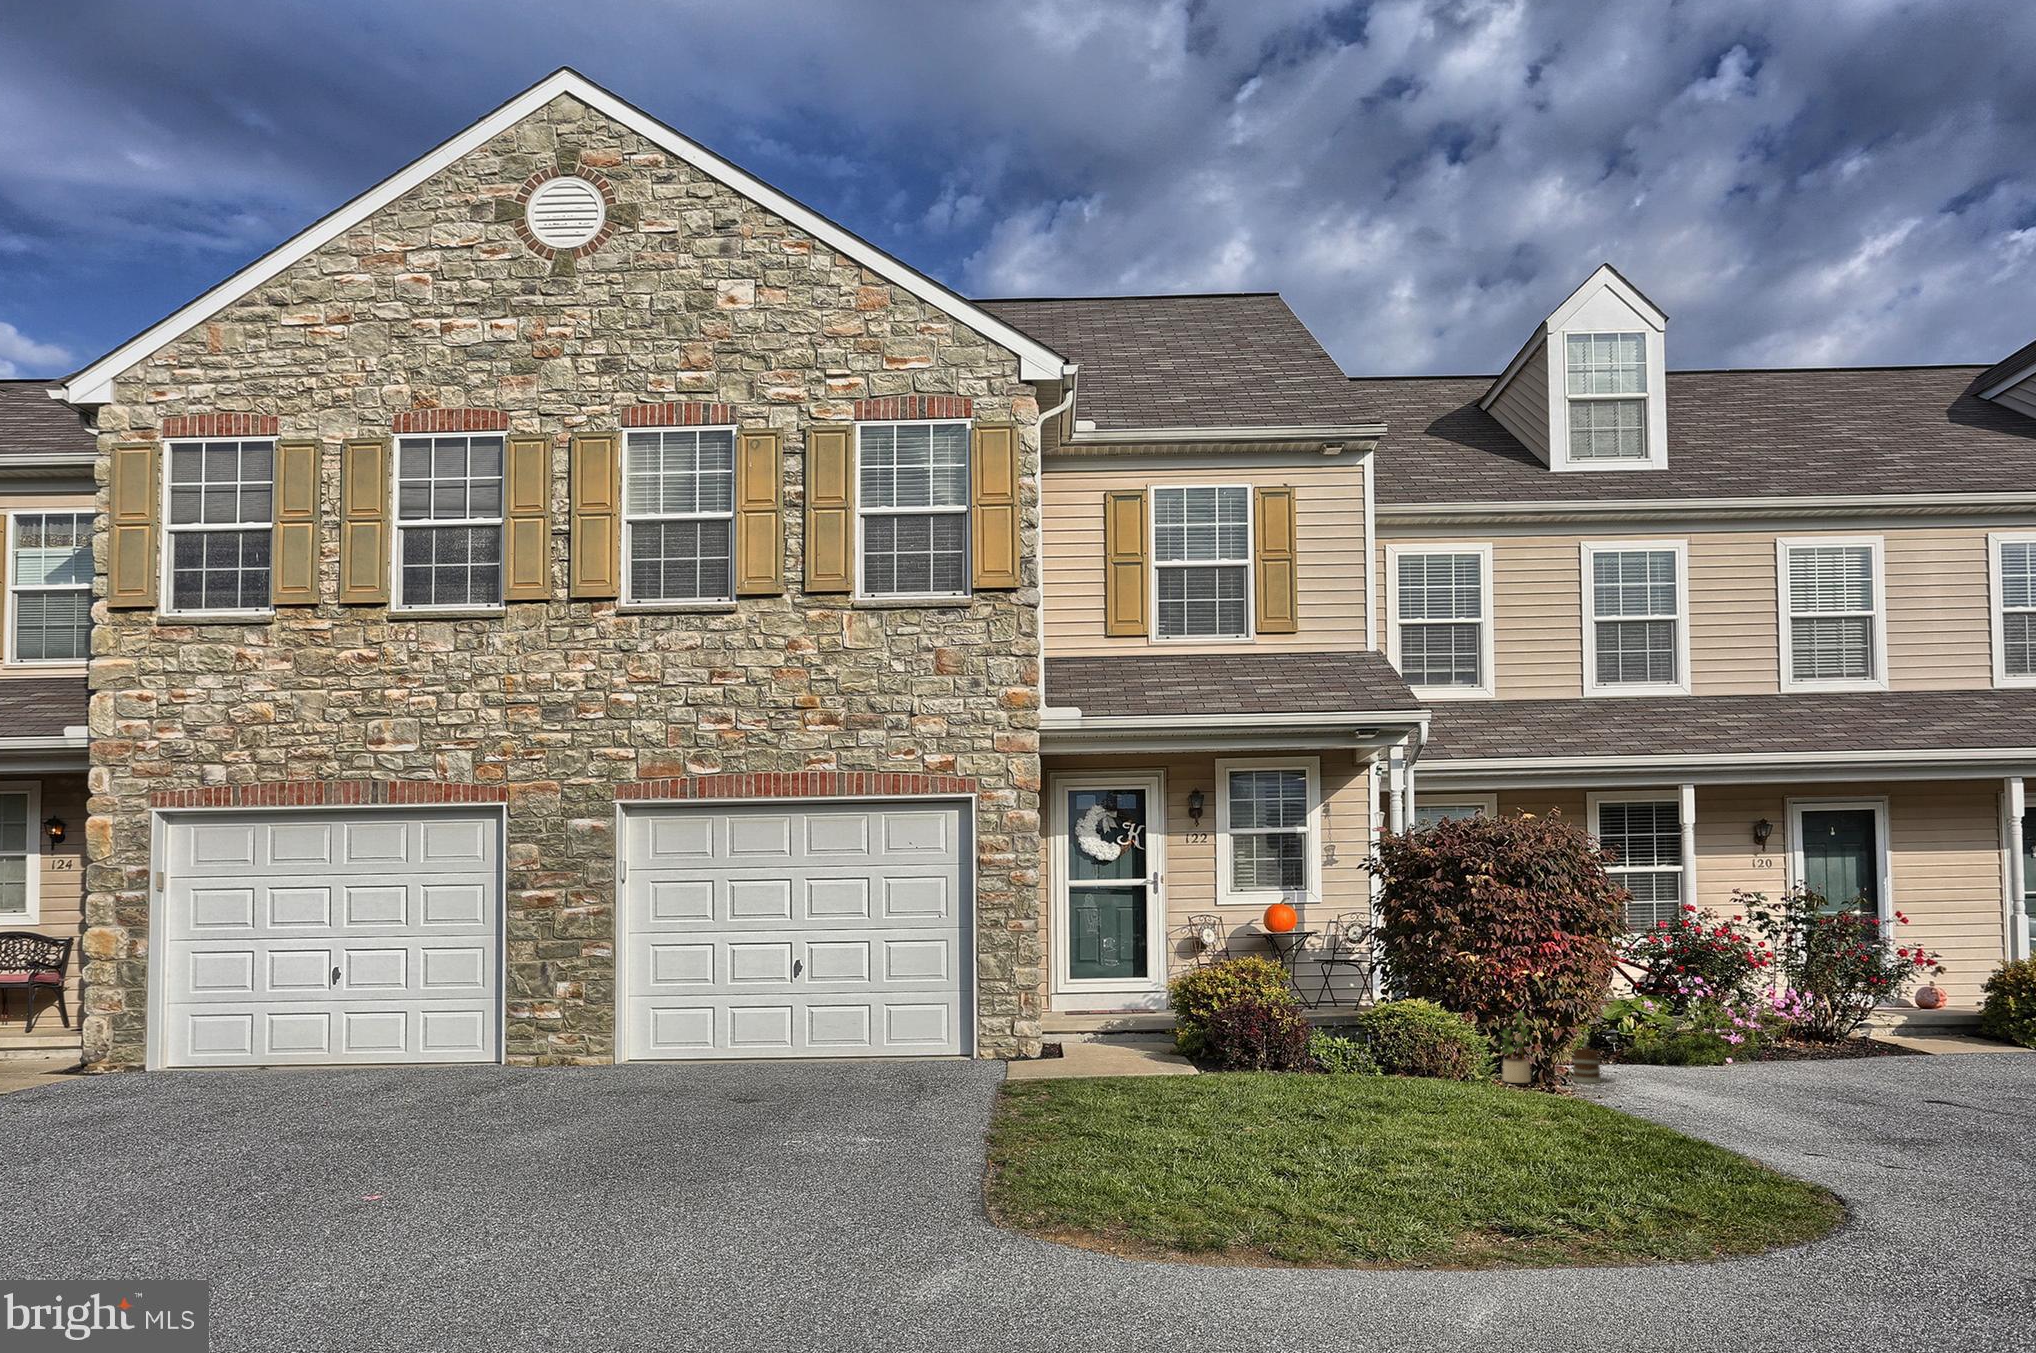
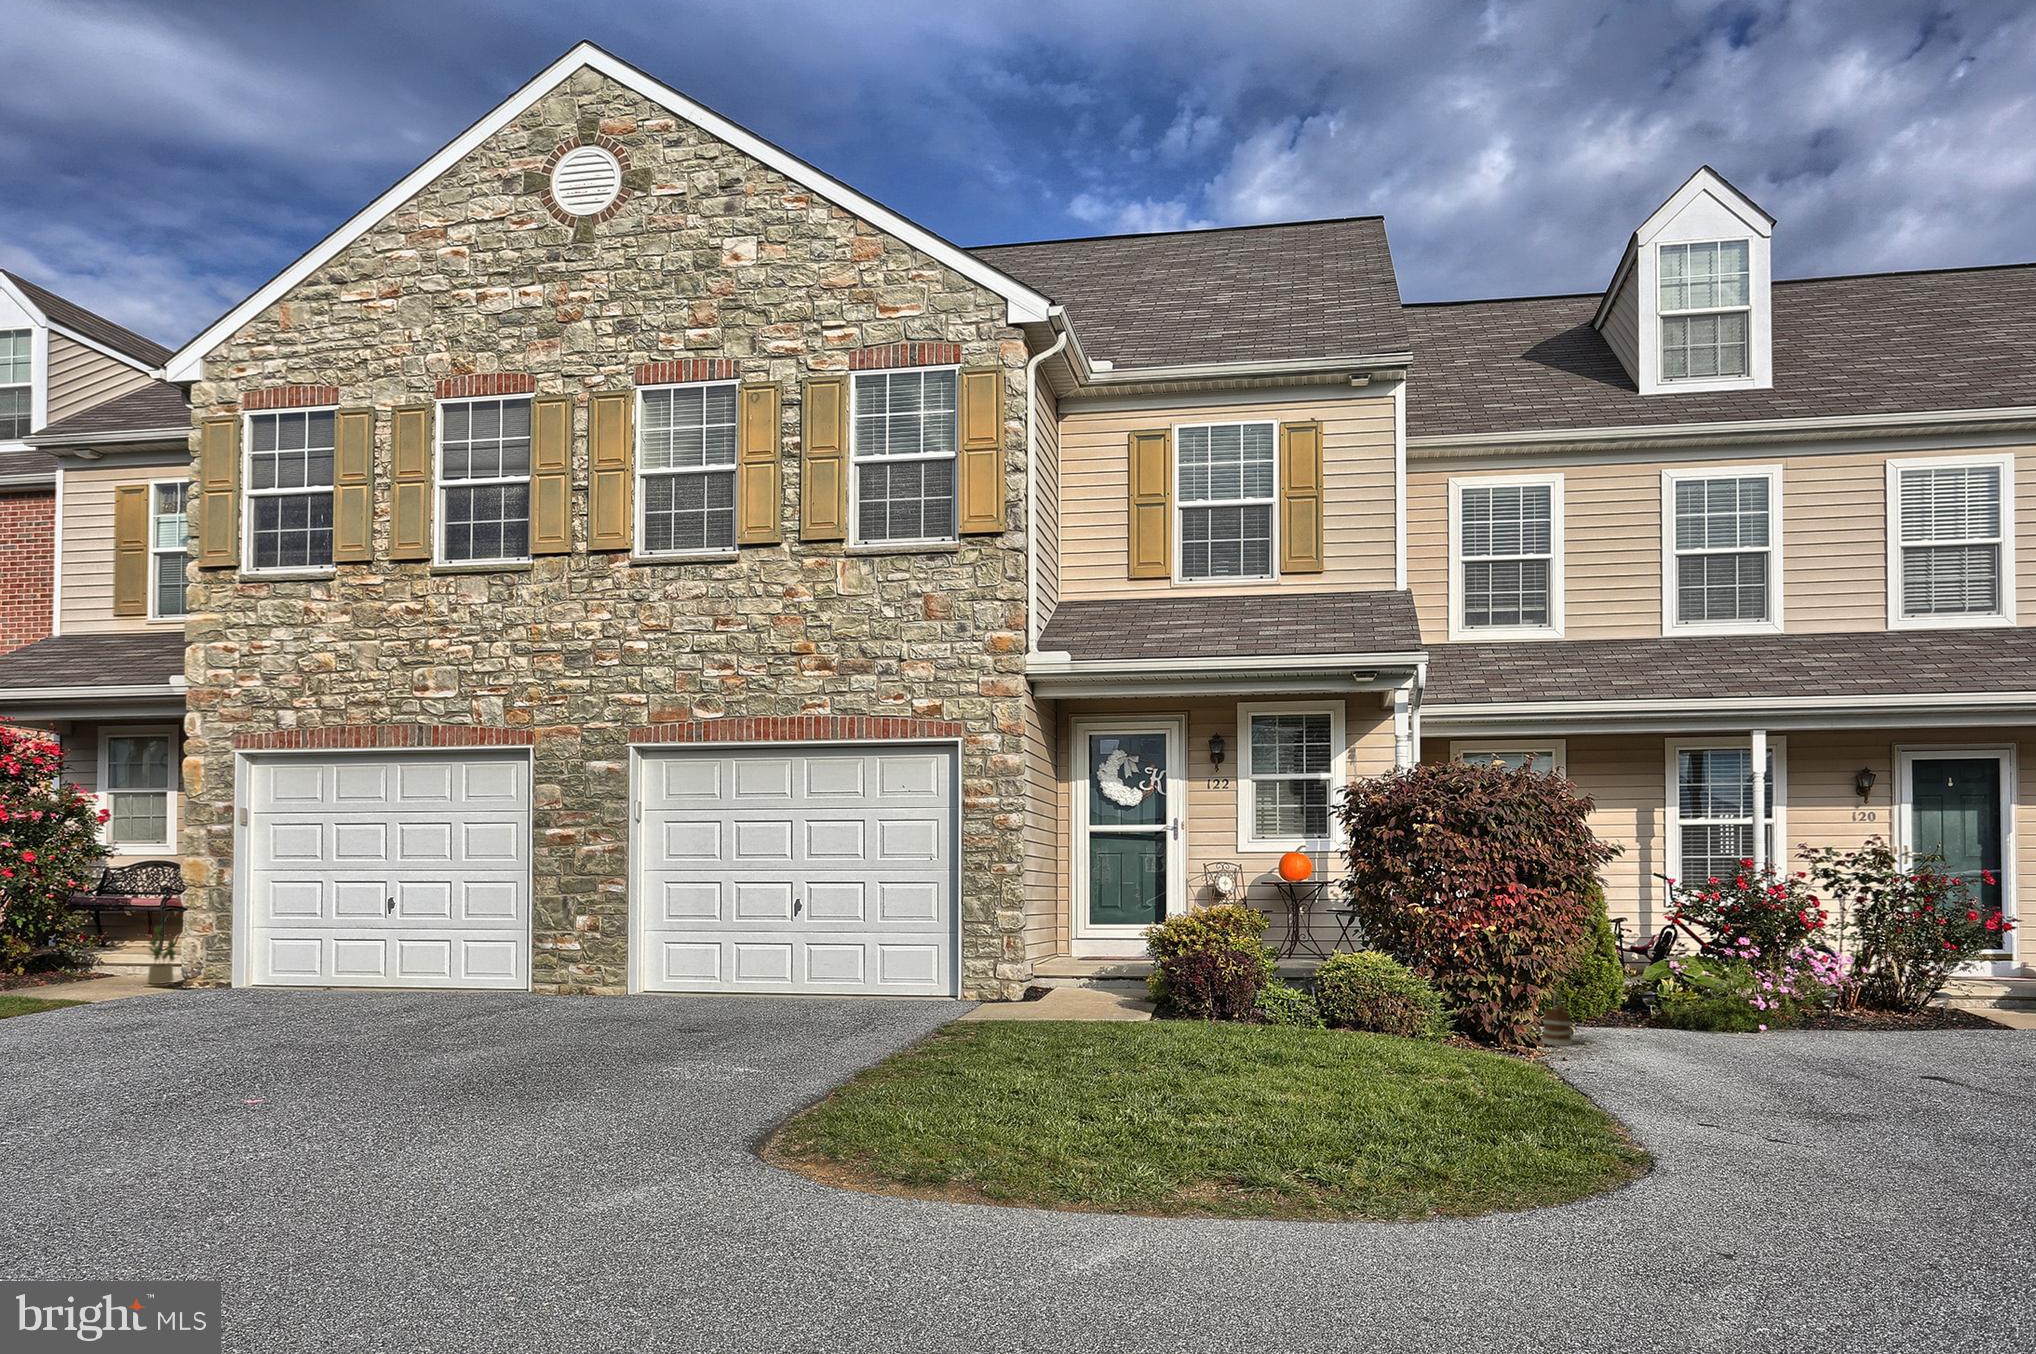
potted plant: present [1496,1012,1533,1083] -> present [148,926,176,984]

